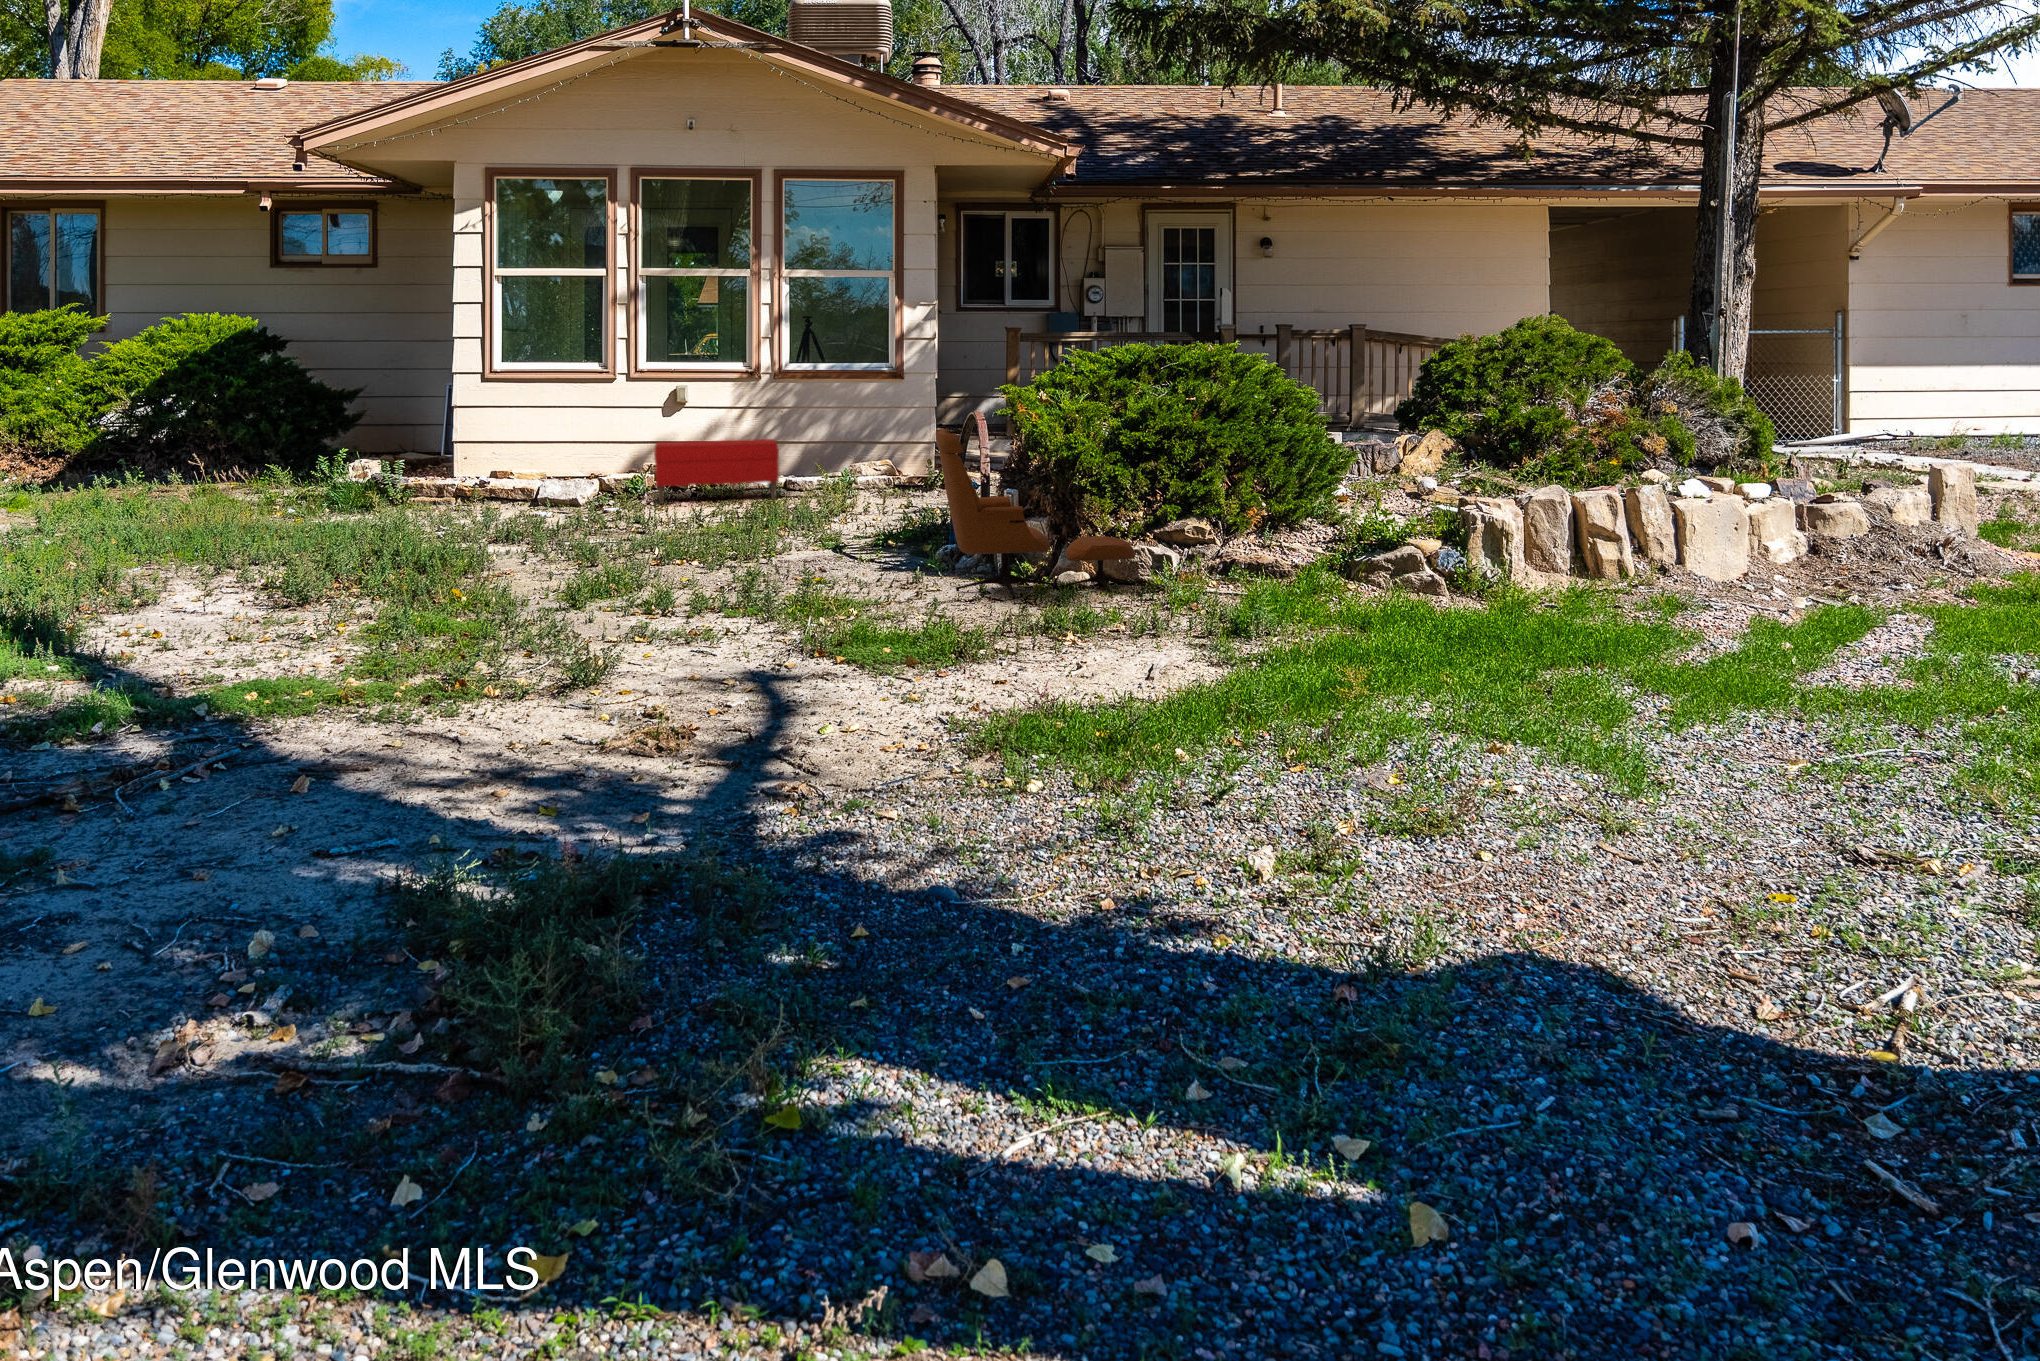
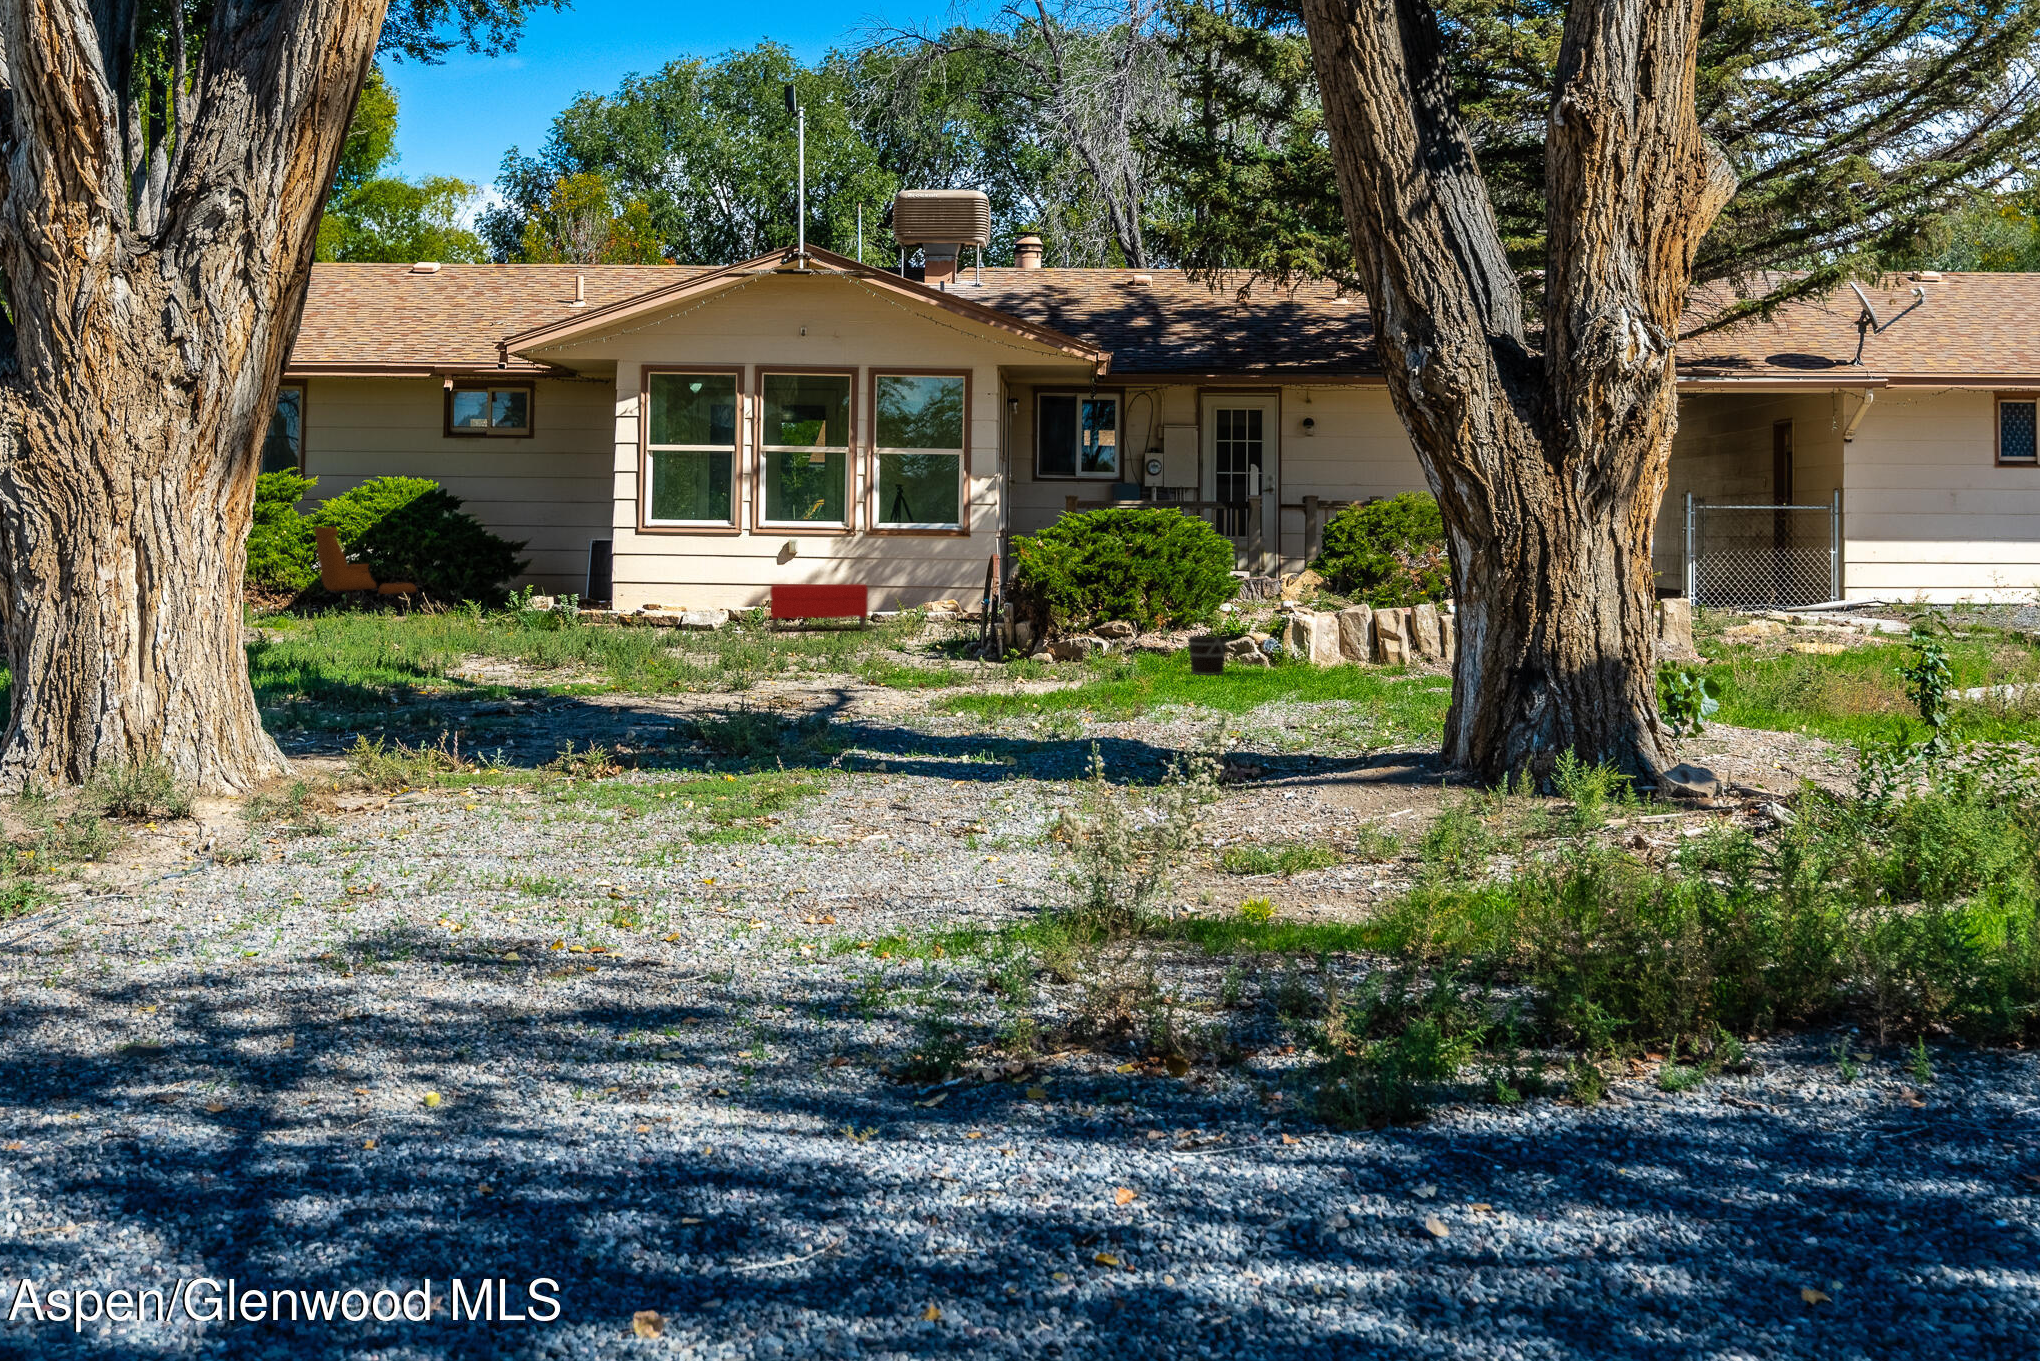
lounge chair: present [936,429,1135,599] -> present [314,526,416,609]
bucket: none [1251,521,1307,582] -> present [1188,636,1227,675]

